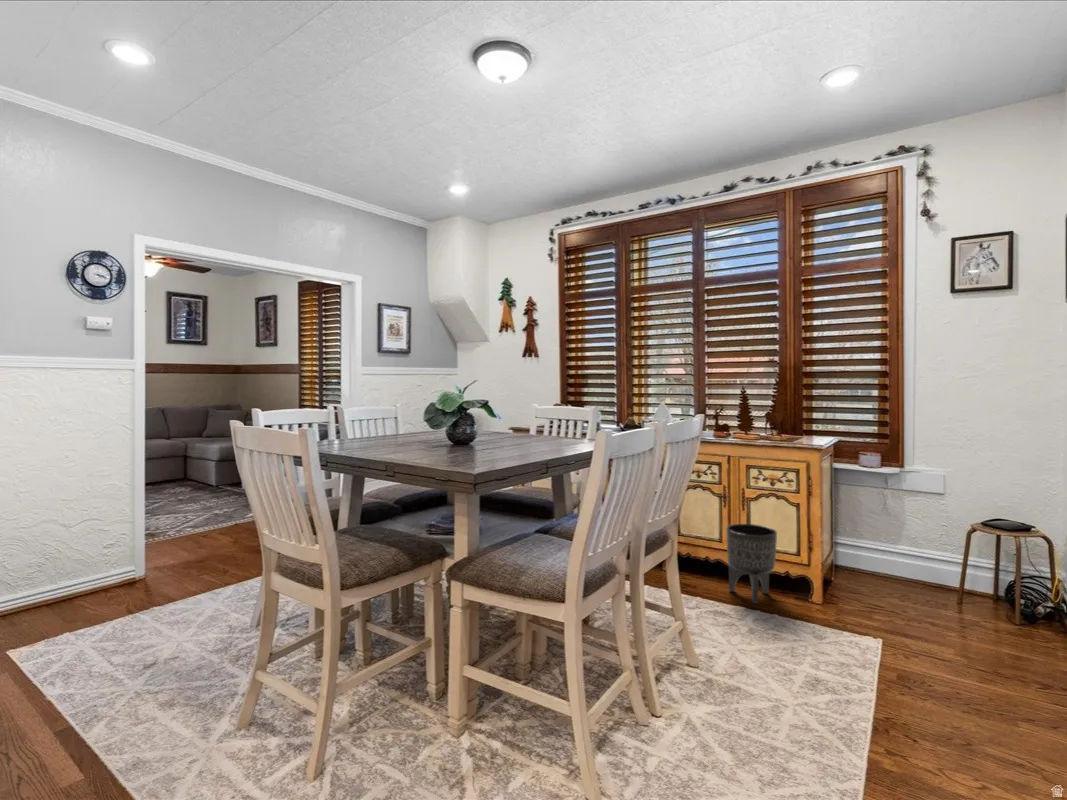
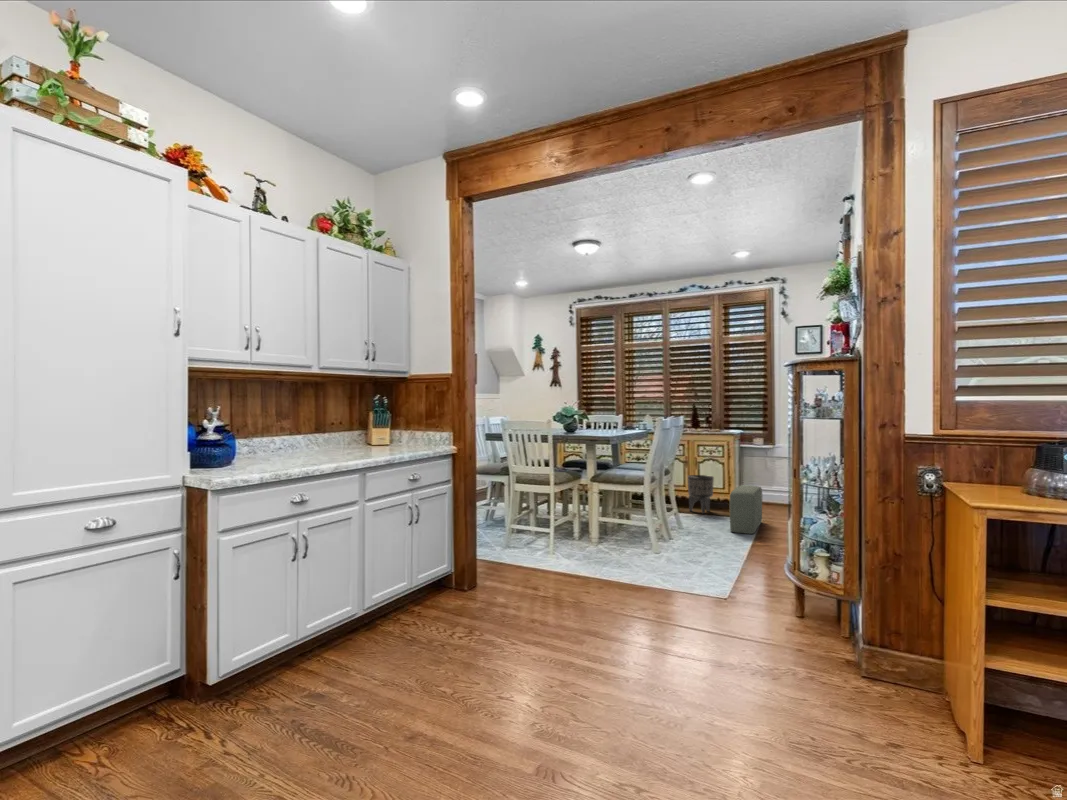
pouf: none [807,569,881,719] -> present [729,485,762,534]

